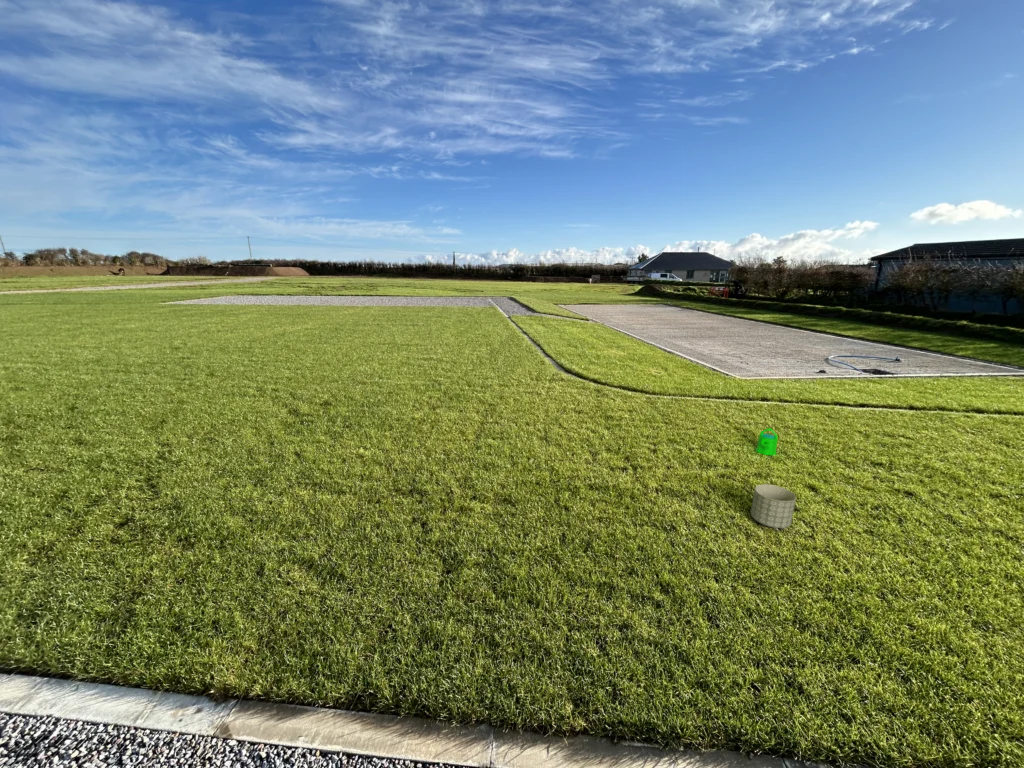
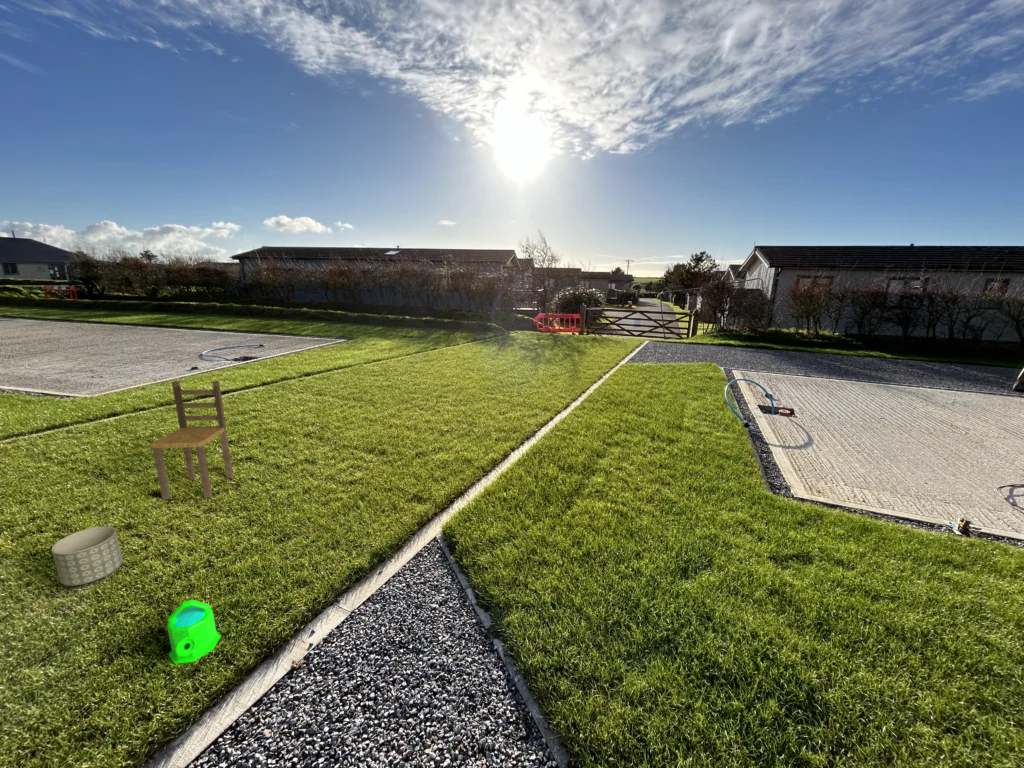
chair: none [813,384,906,506] -> present [152,381,233,499]
watering can: present [755,428,778,455] -> present [167,599,221,664]

